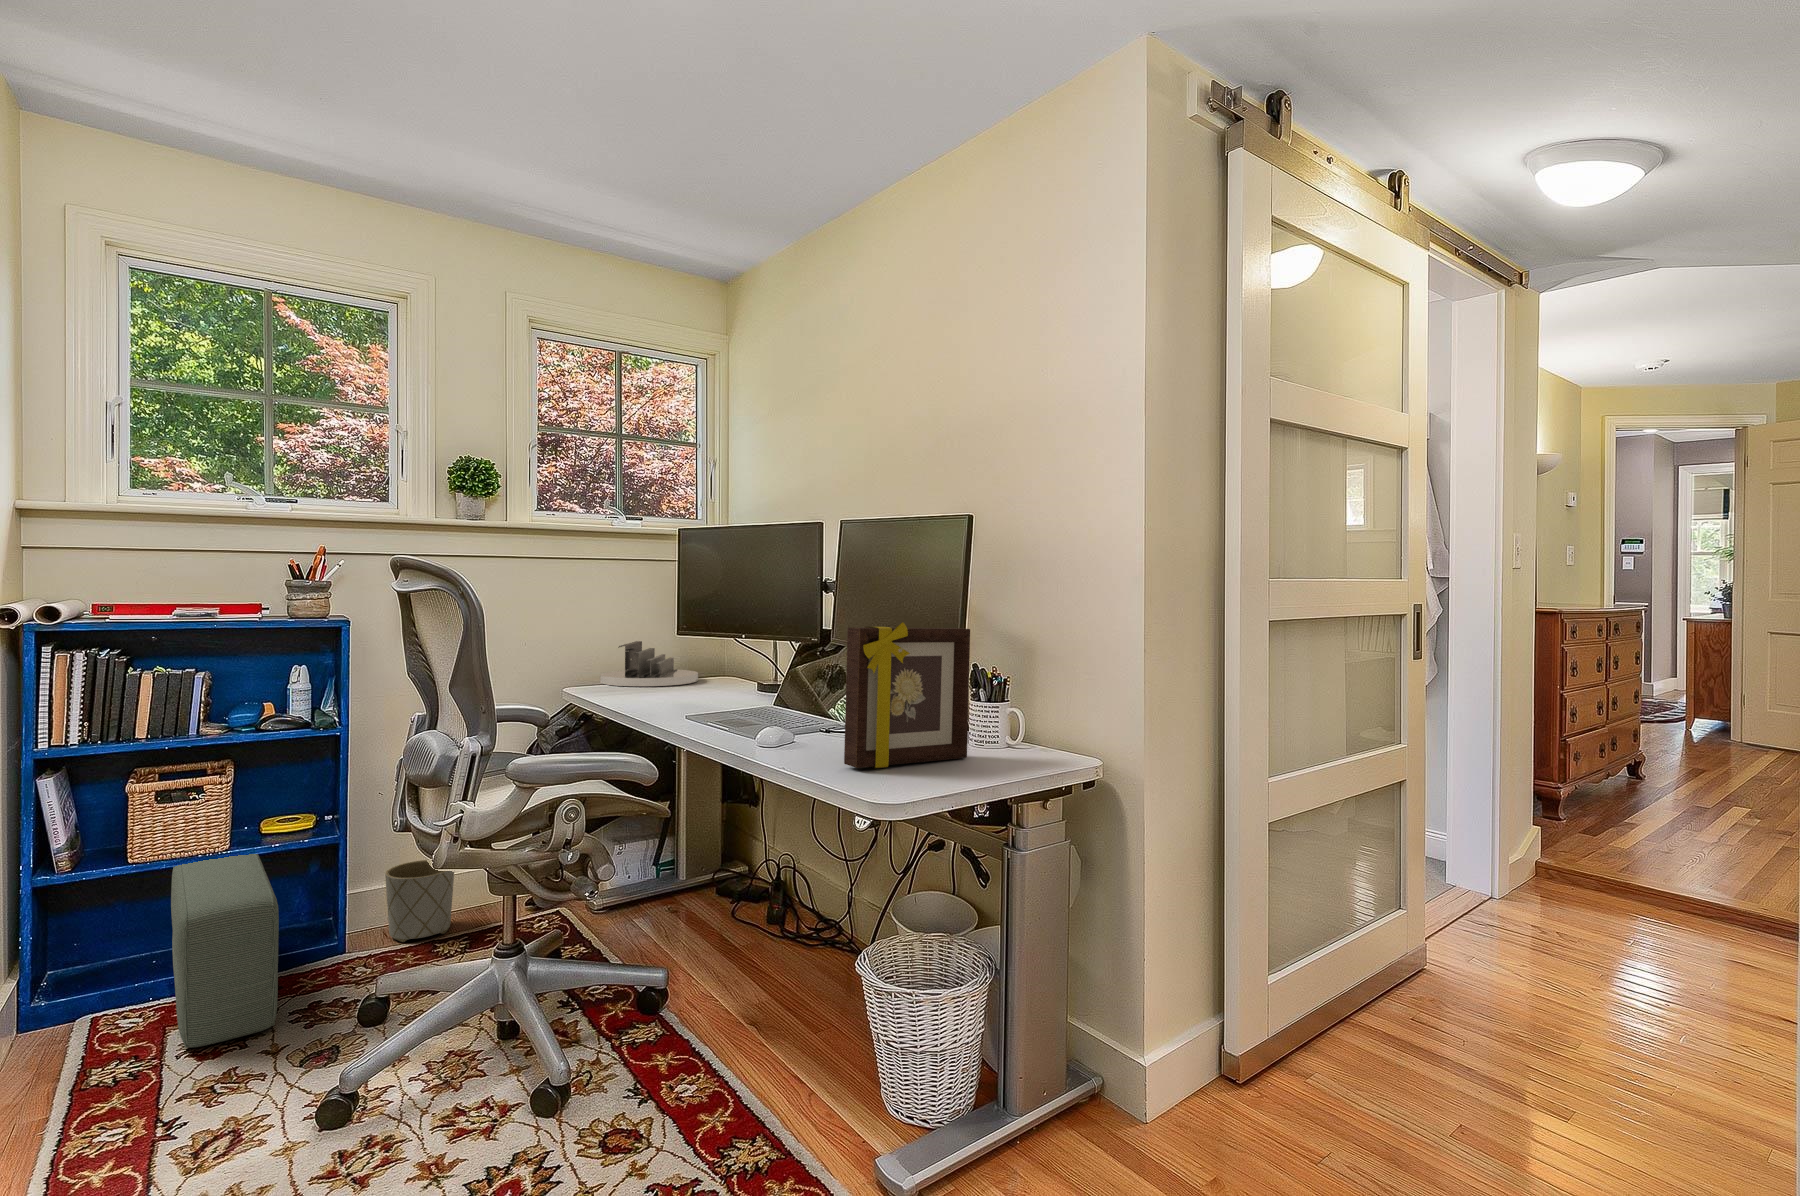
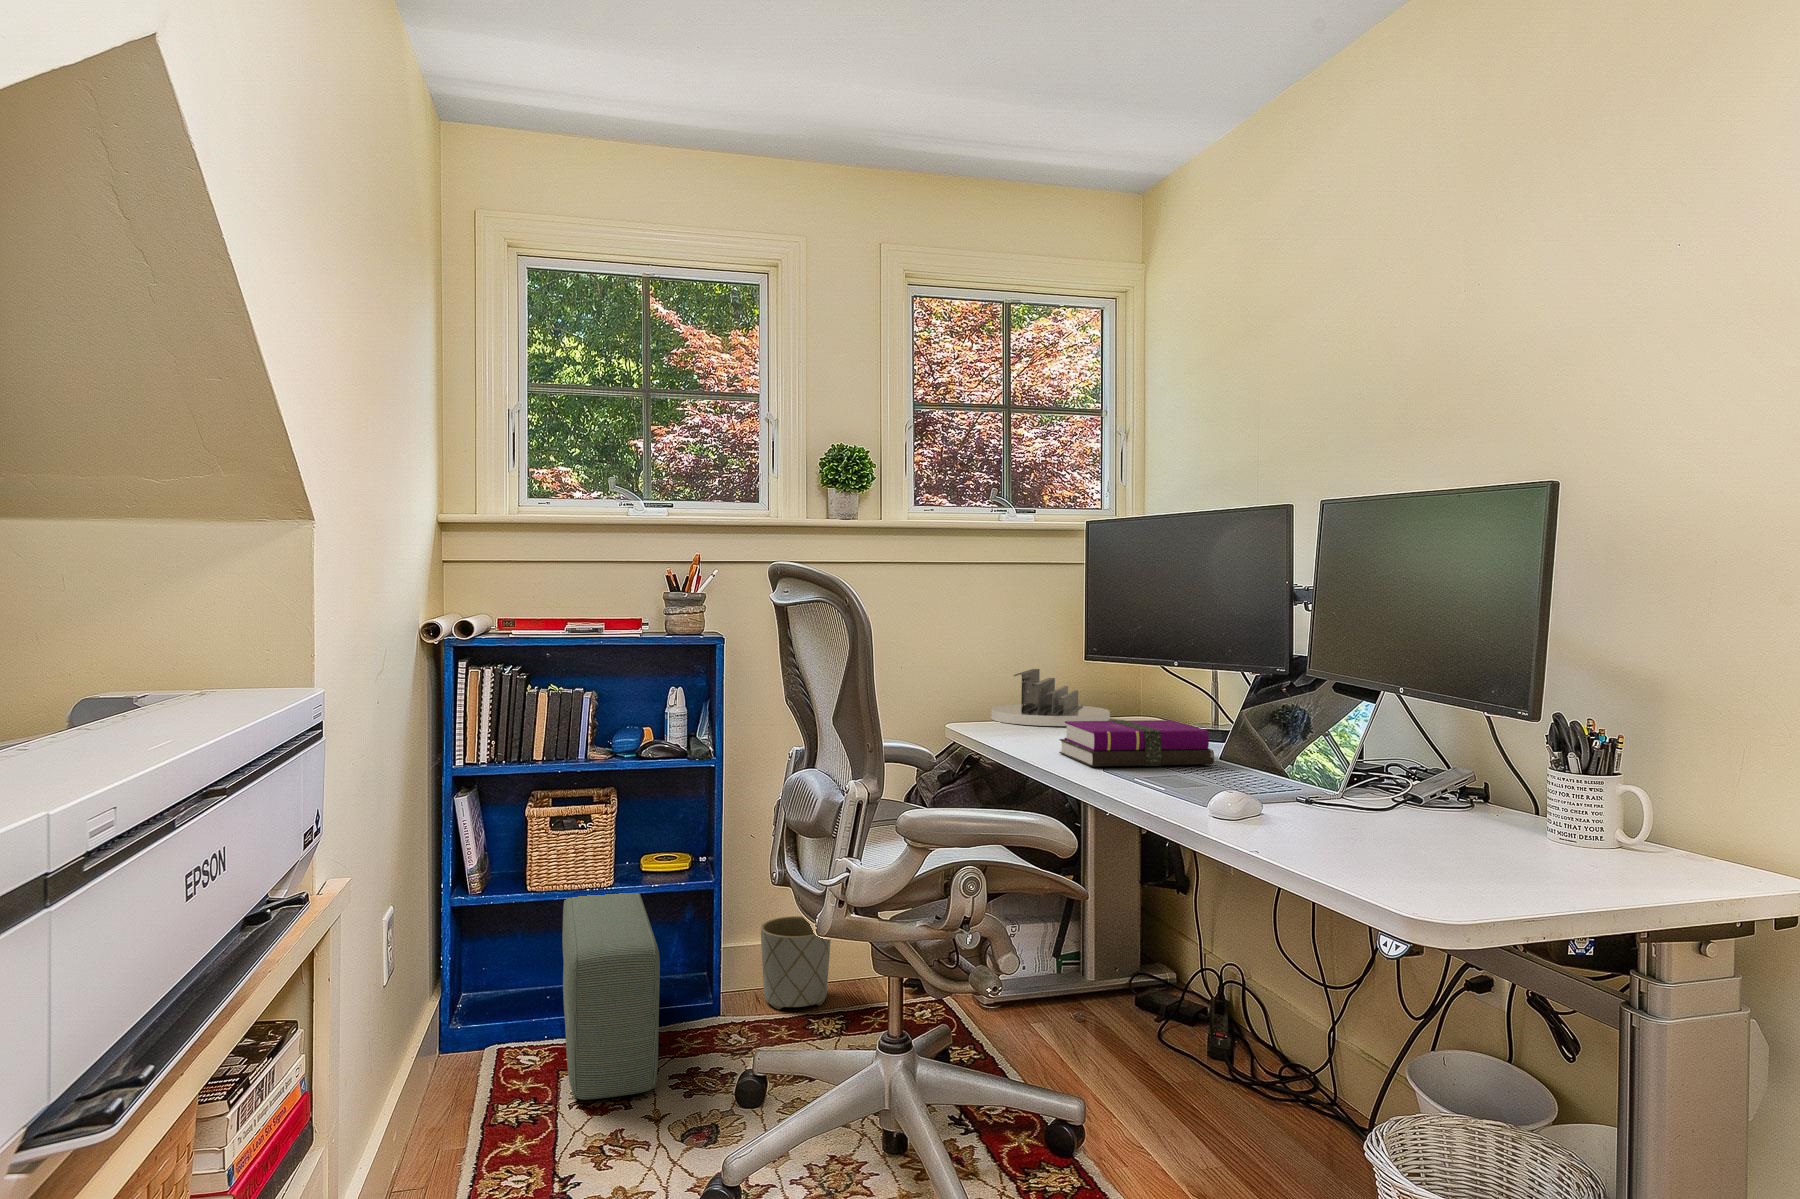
picture frame: present [844,622,970,768] -> none [1351,653,1552,866]
notebook: none [651,677,768,715] -> present [1059,720,1214,767]

